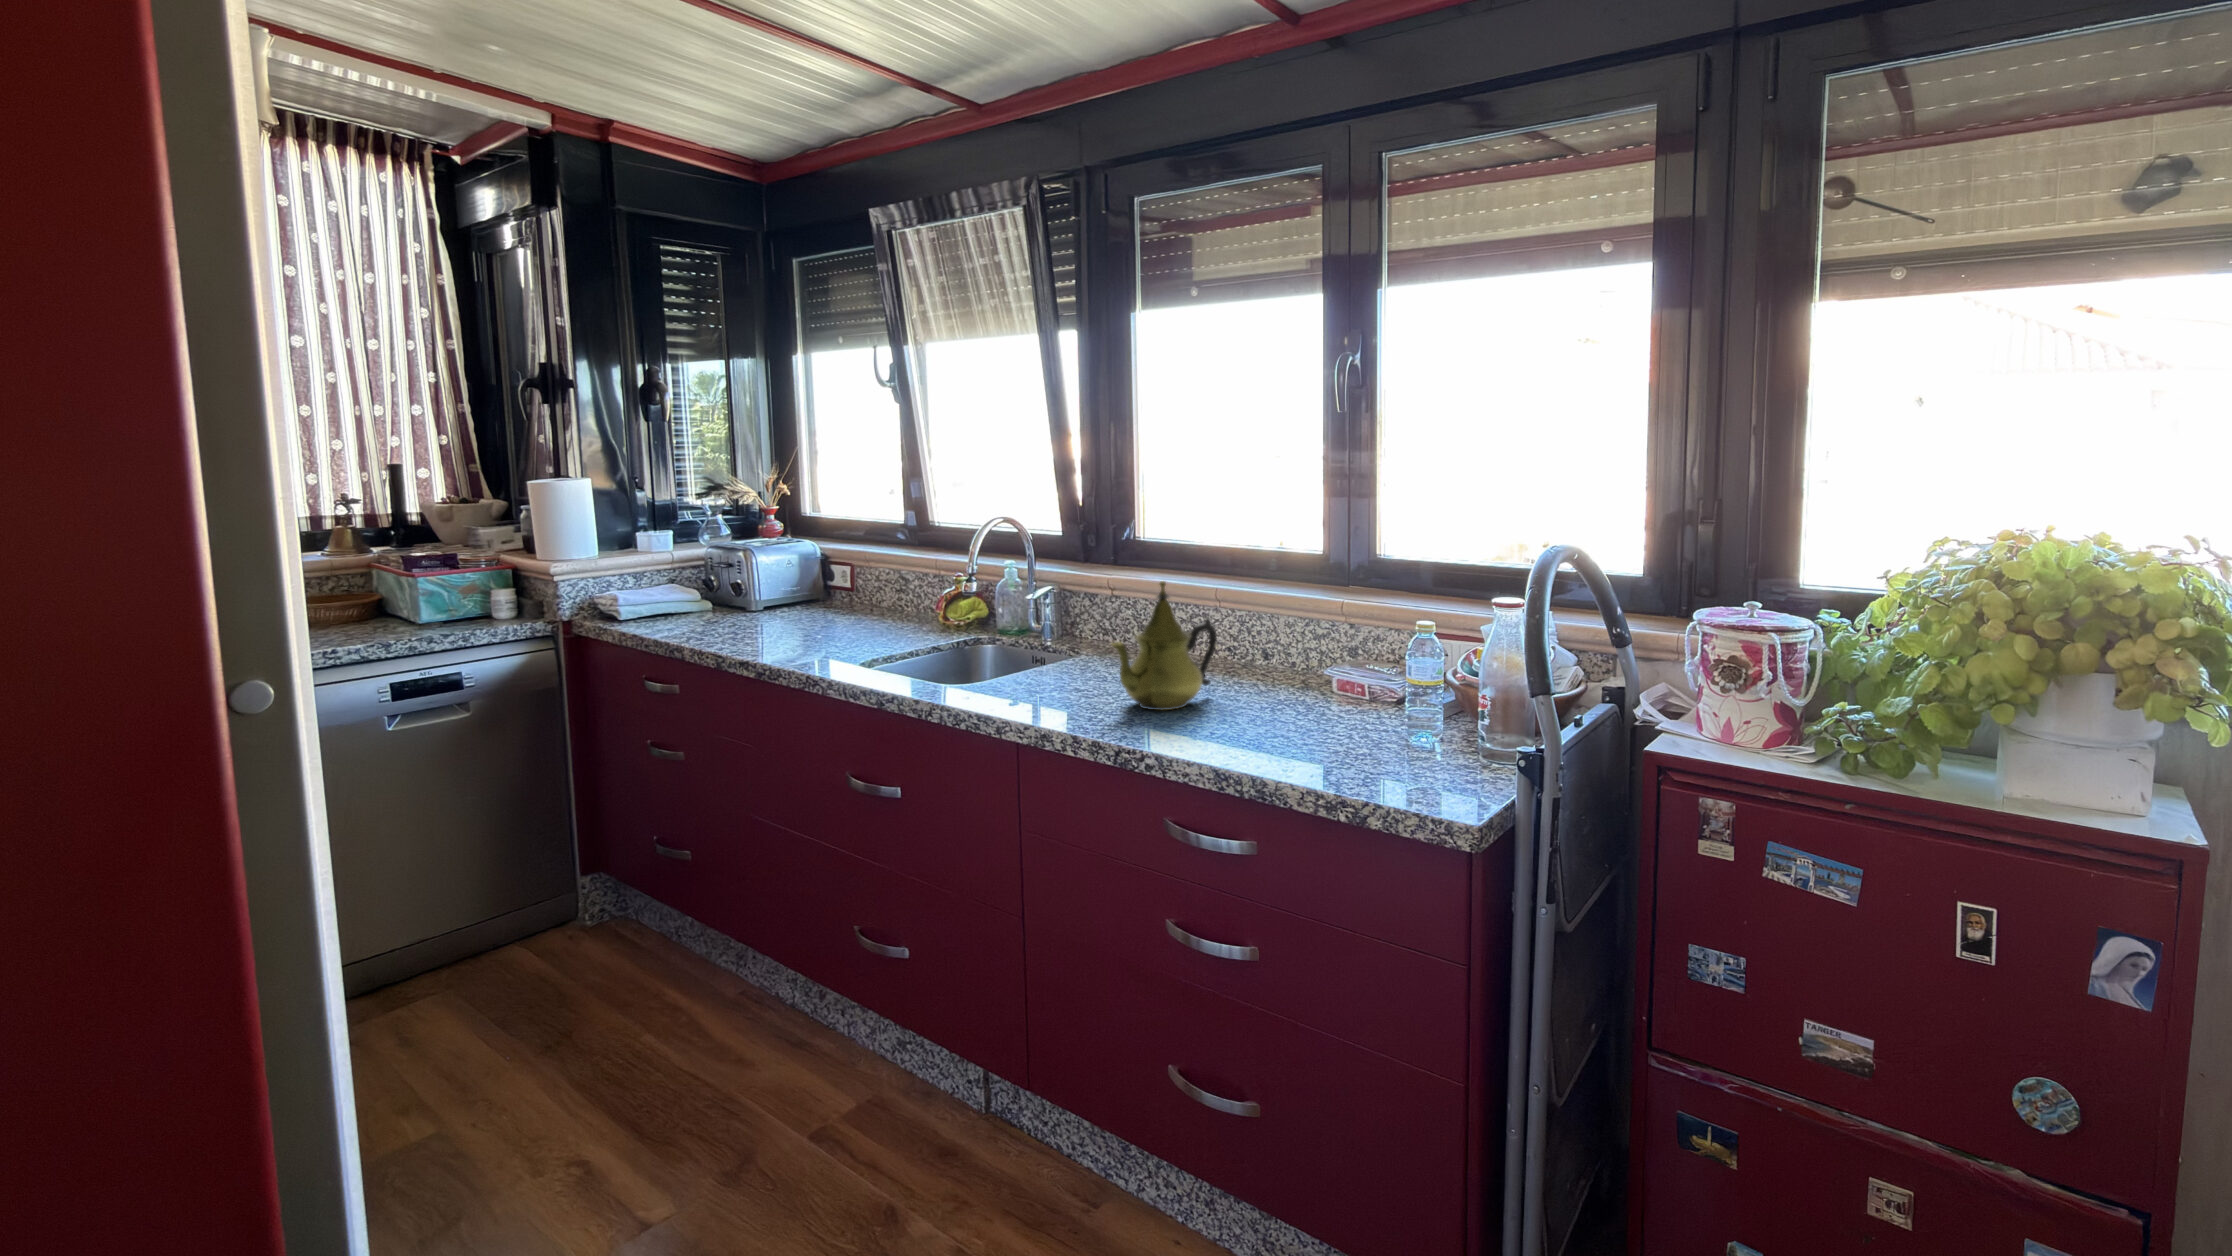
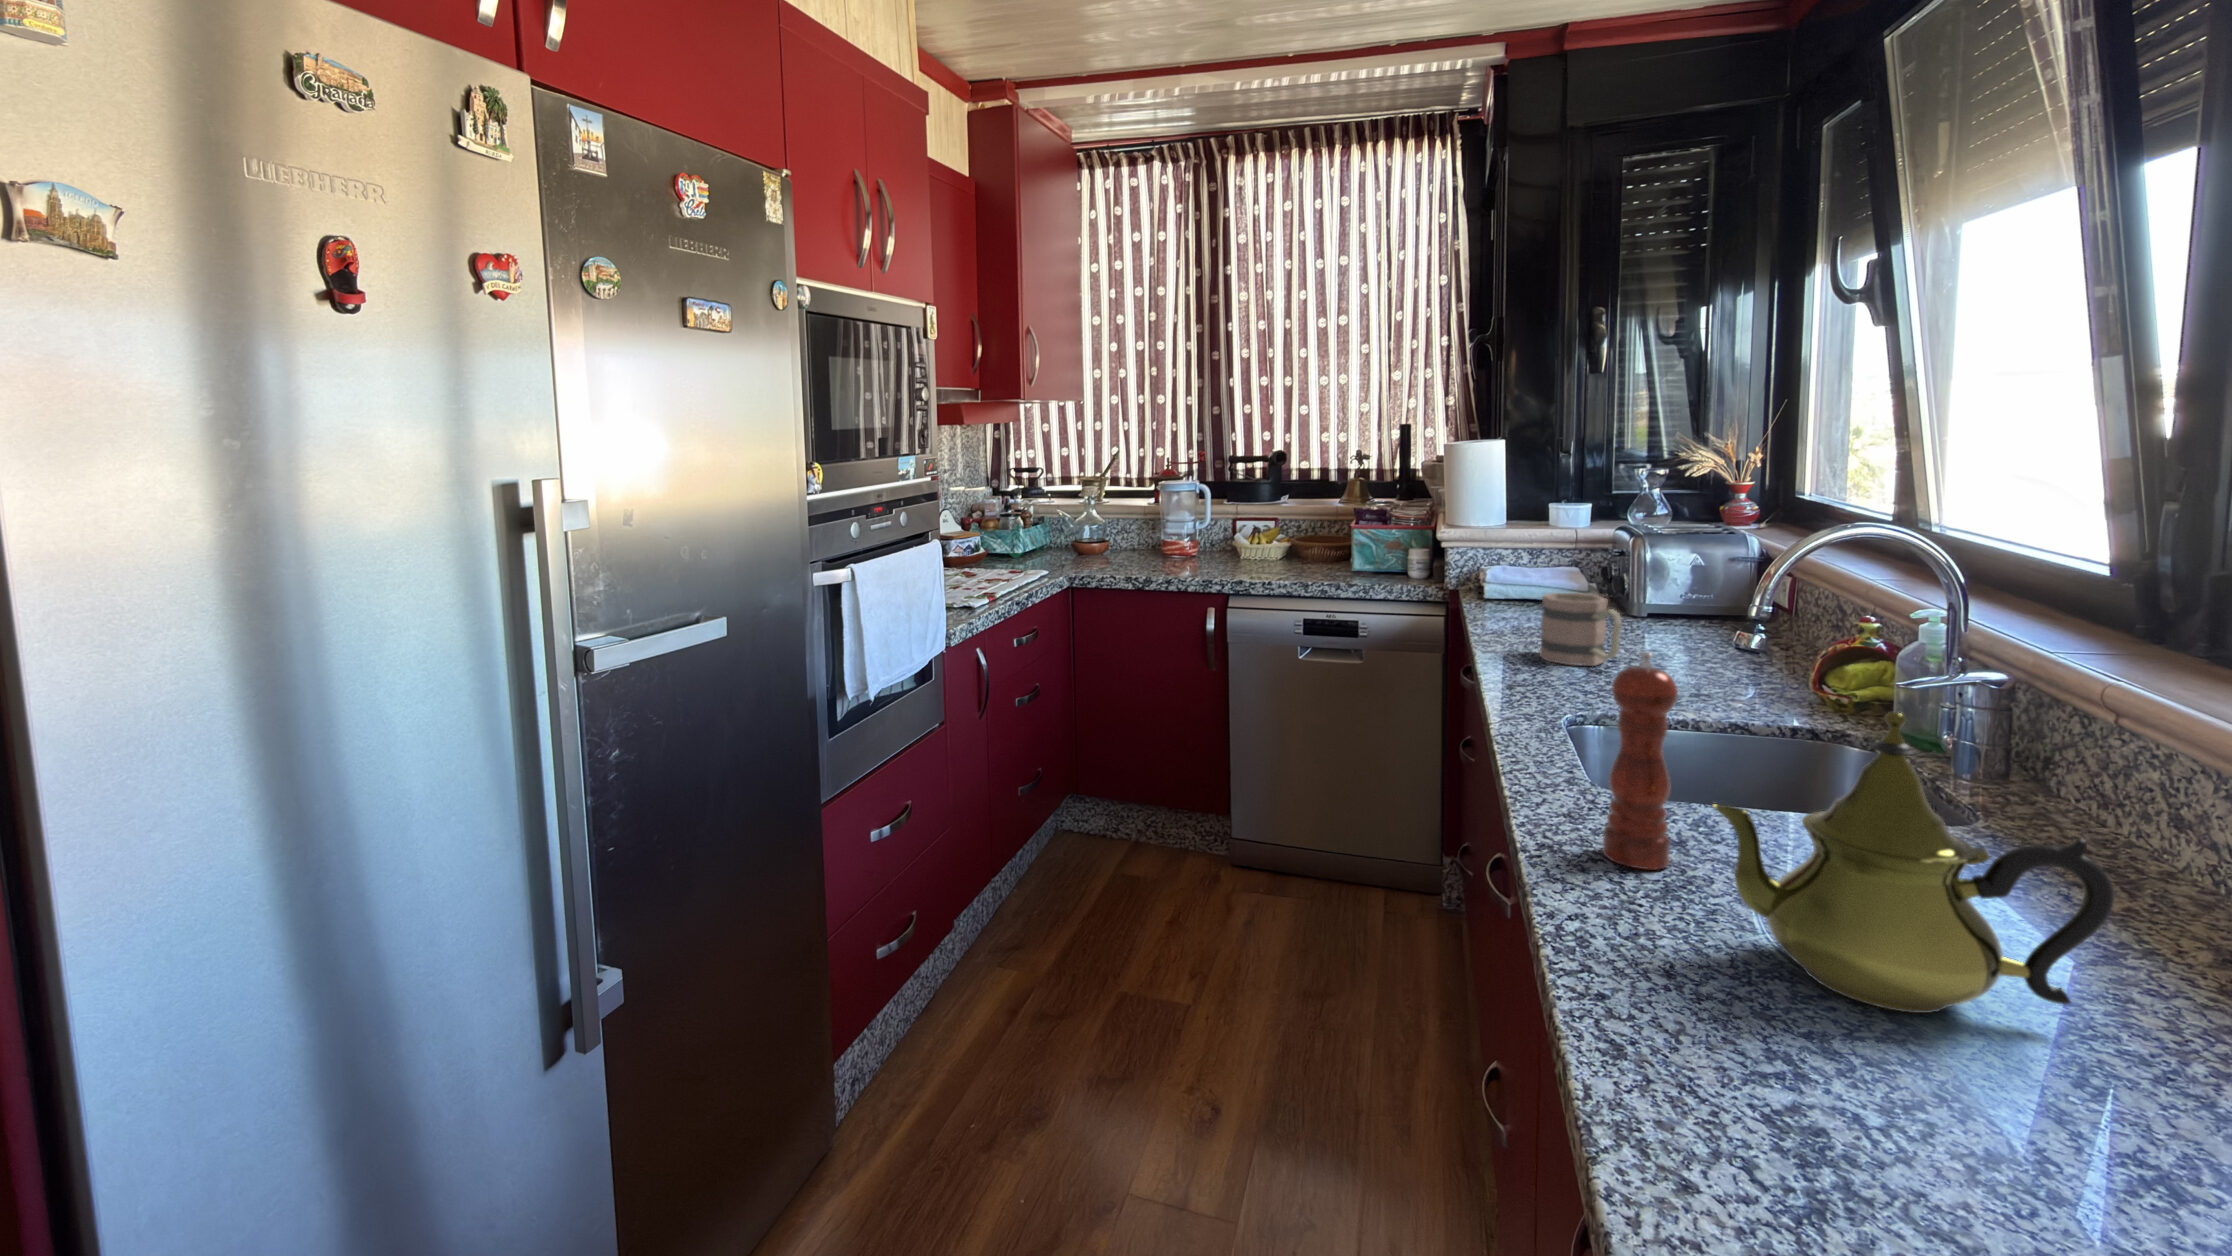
pepper mill: none [1016,583,1050,707] -> present [1602,652,1678,870]
mug: none [756,590,823,646] -> present [1540,593,1622,666]

